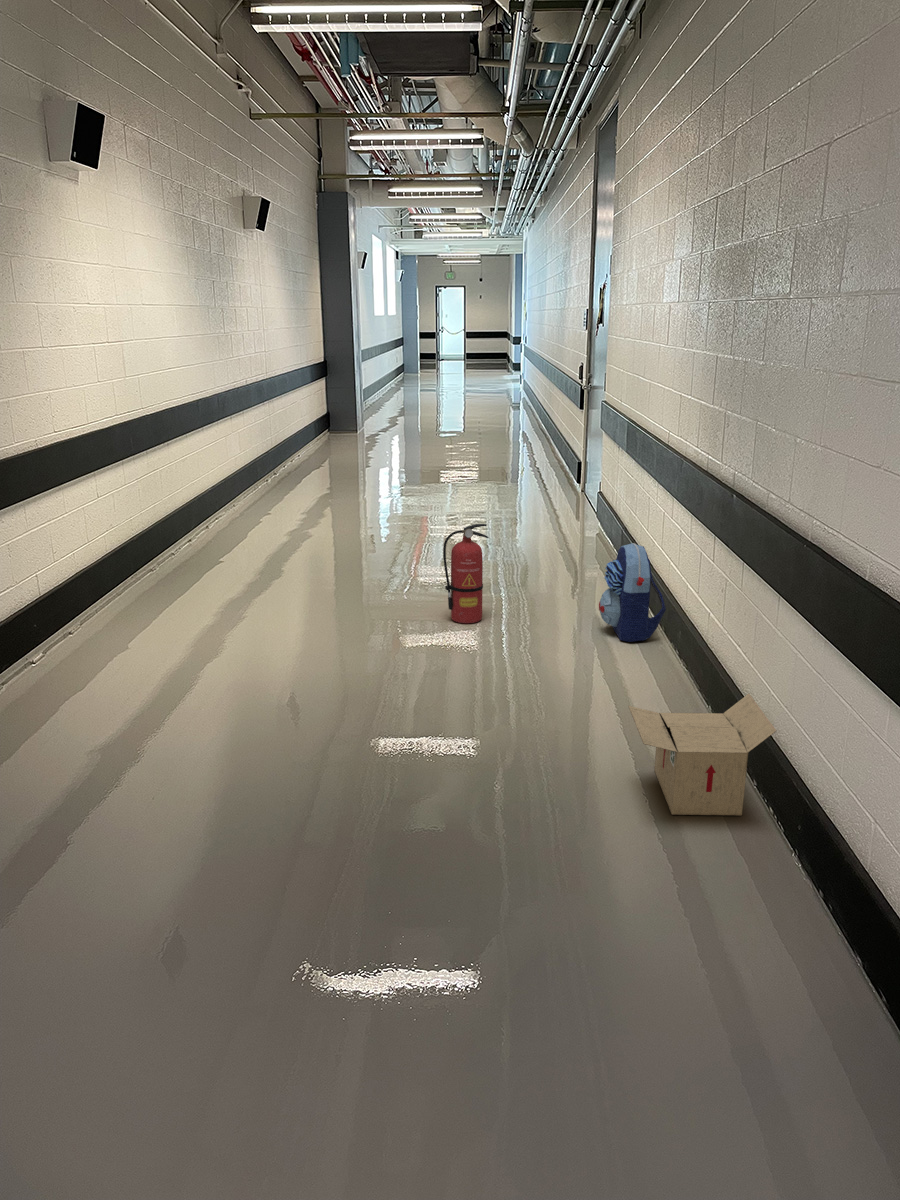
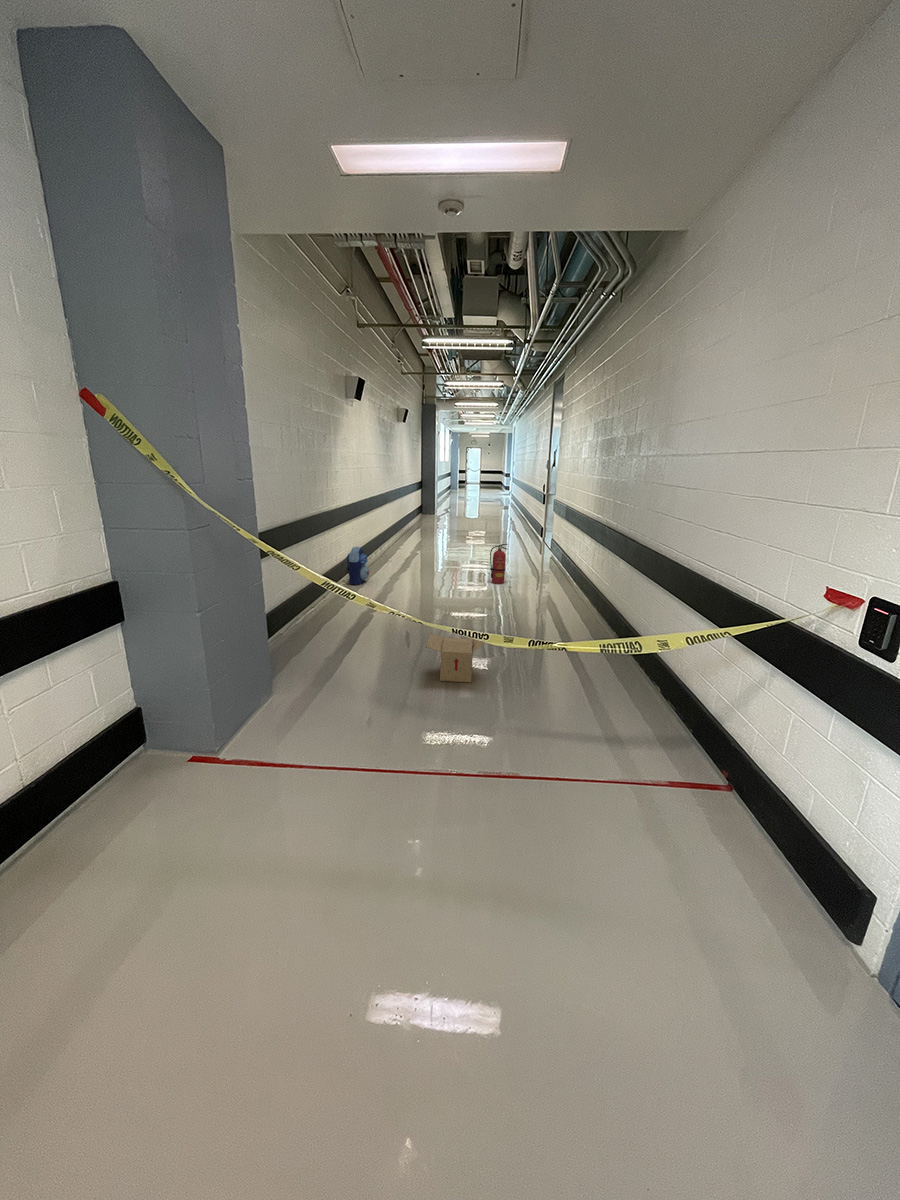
backpack: present [599,543,666,642] -> present [345,546,370,585]
cardboard box: present [628,694,776,816] -> present [426,630,484,682]

